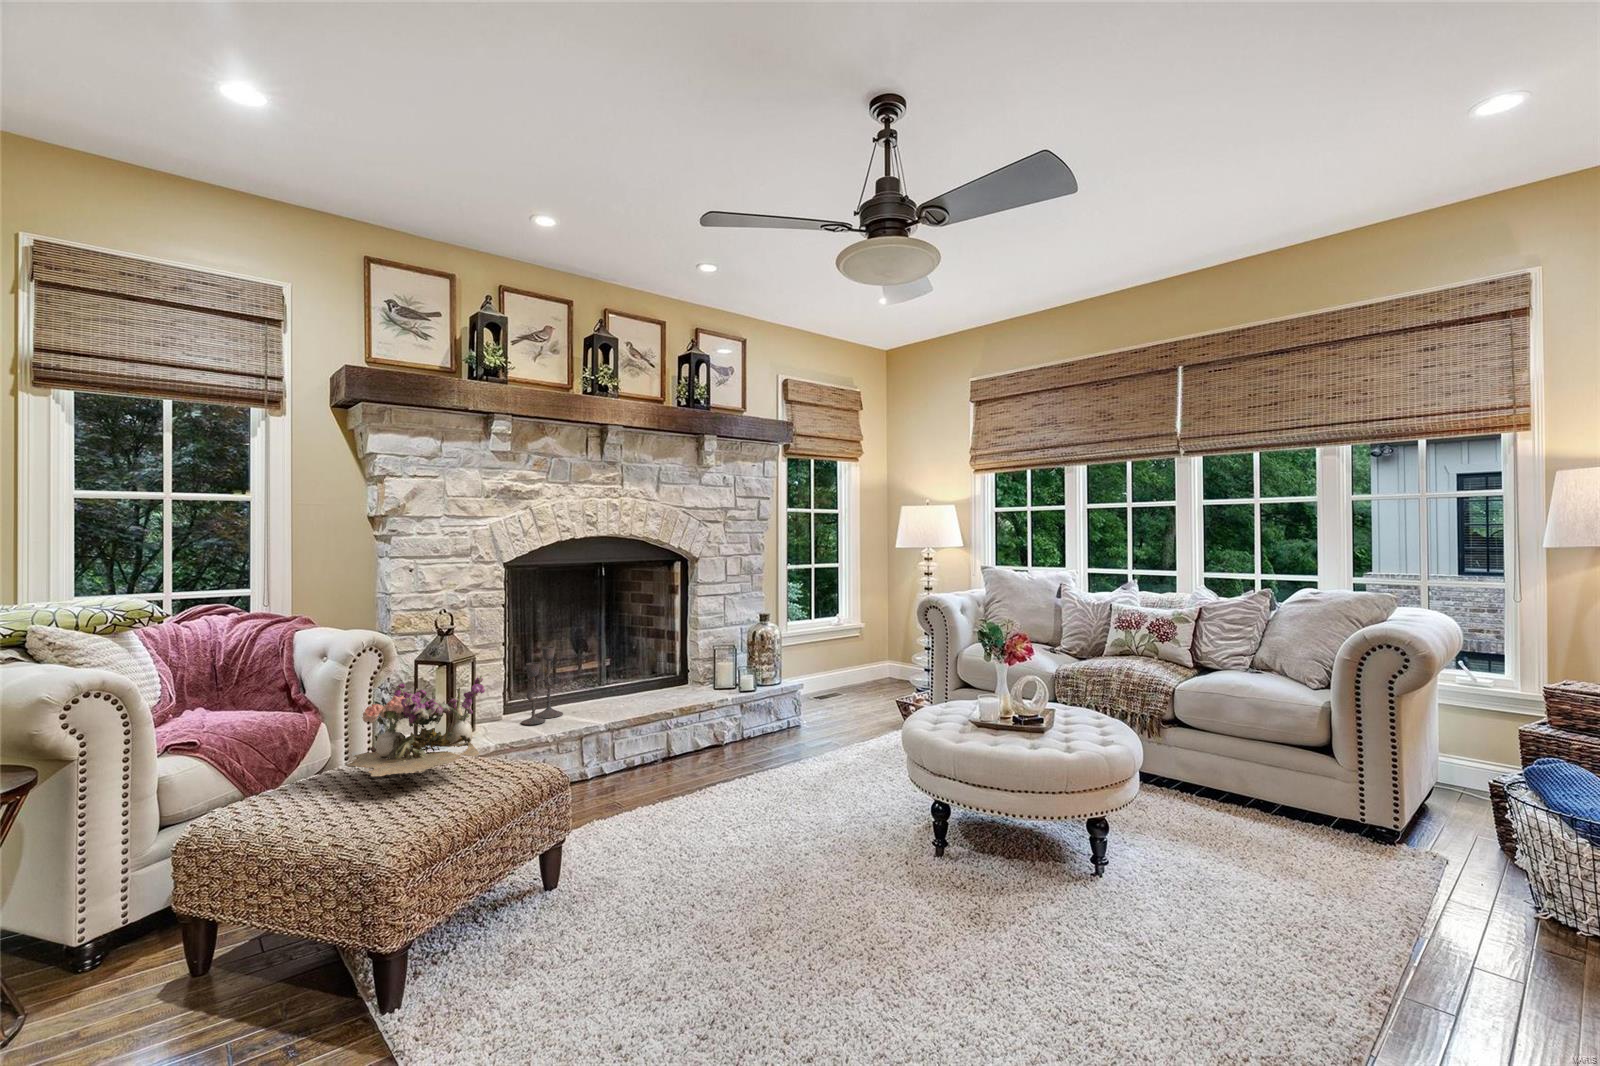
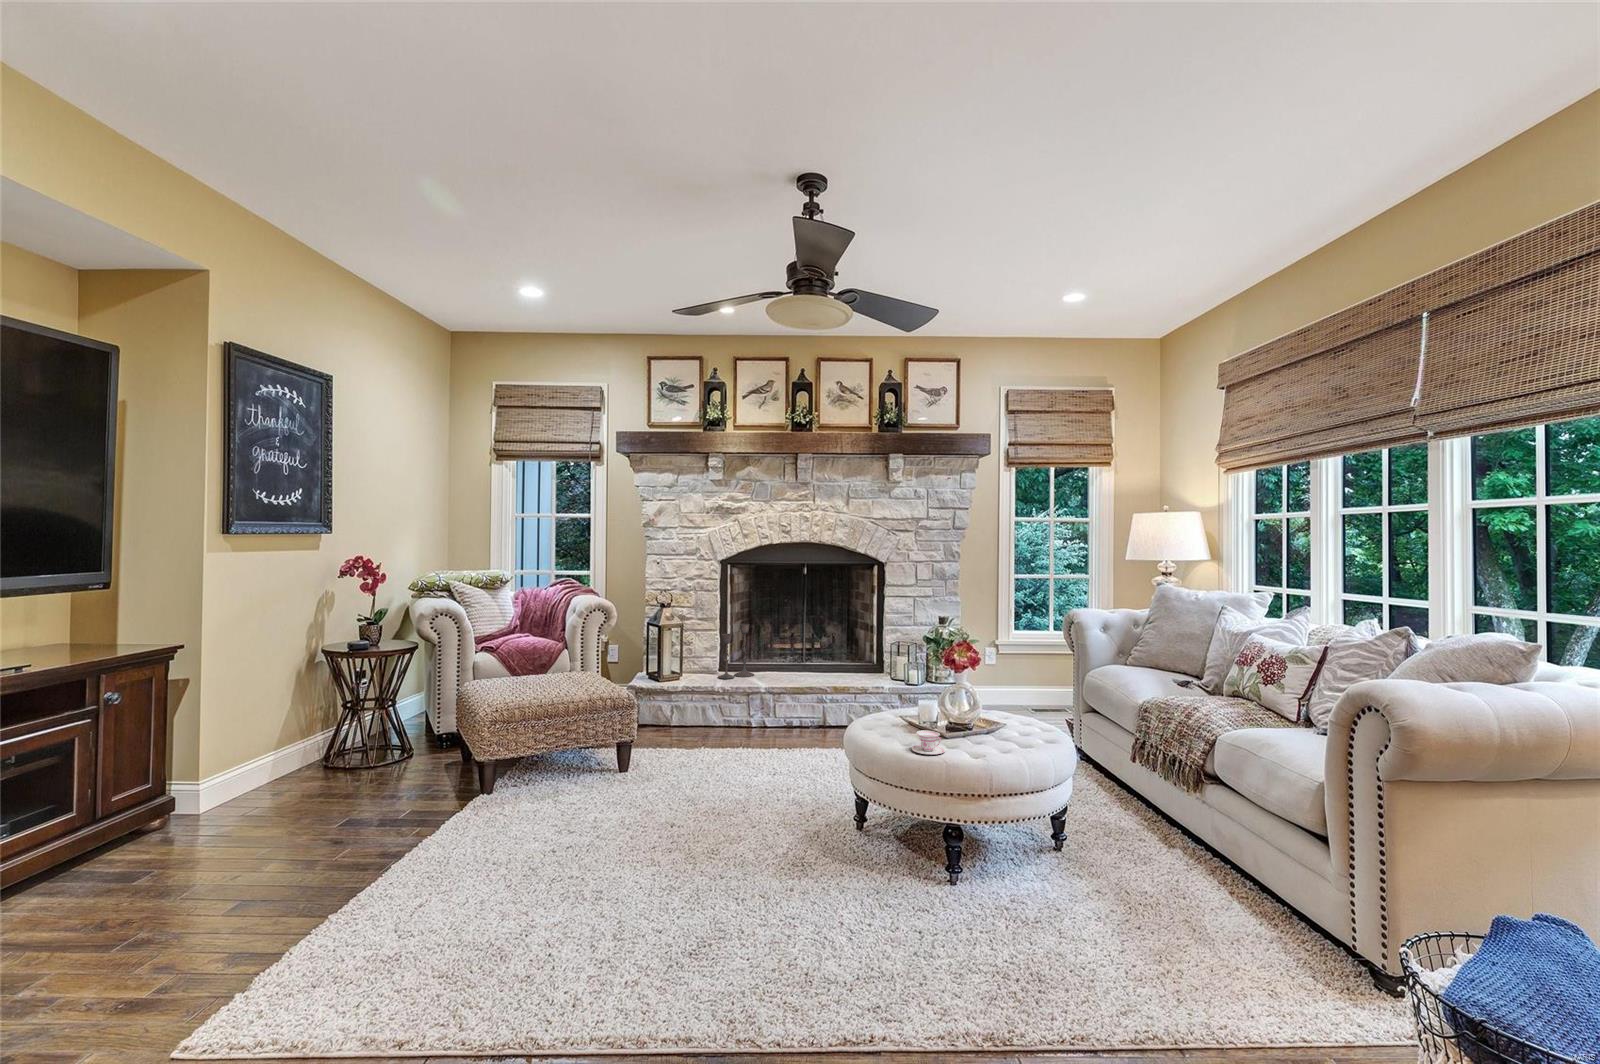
flower arrangement: present [346,675,485,778] -> none [507,626,577,681]
teacup: none [1053,723,1089,747] -> present [912,730,945,755]

